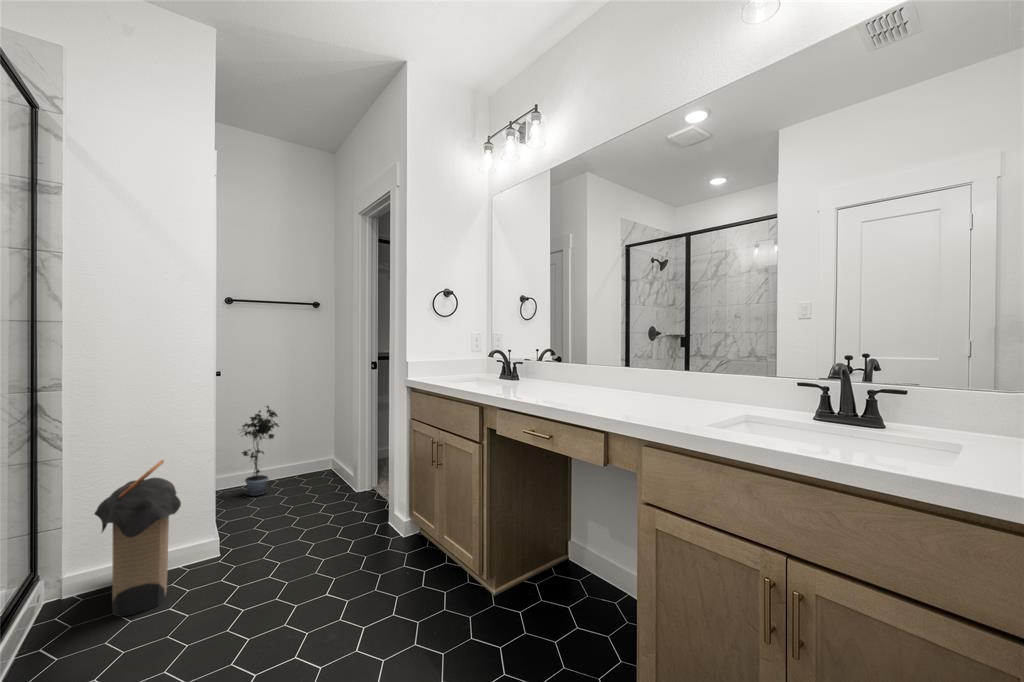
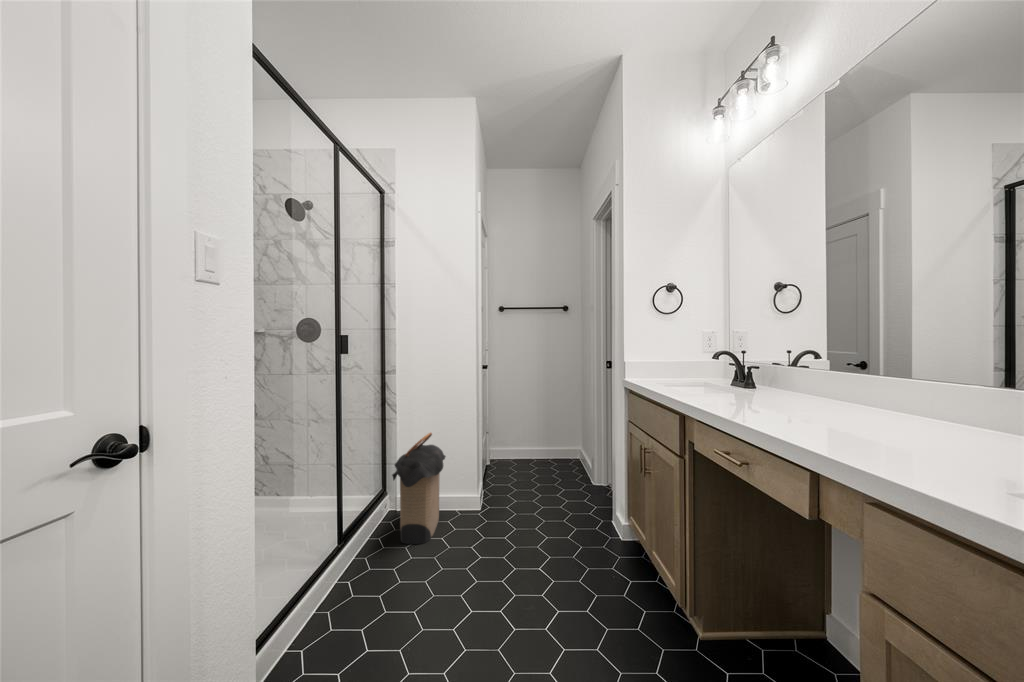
potted plant: present [242,406,279,496] -> none [501,395,534,470]

